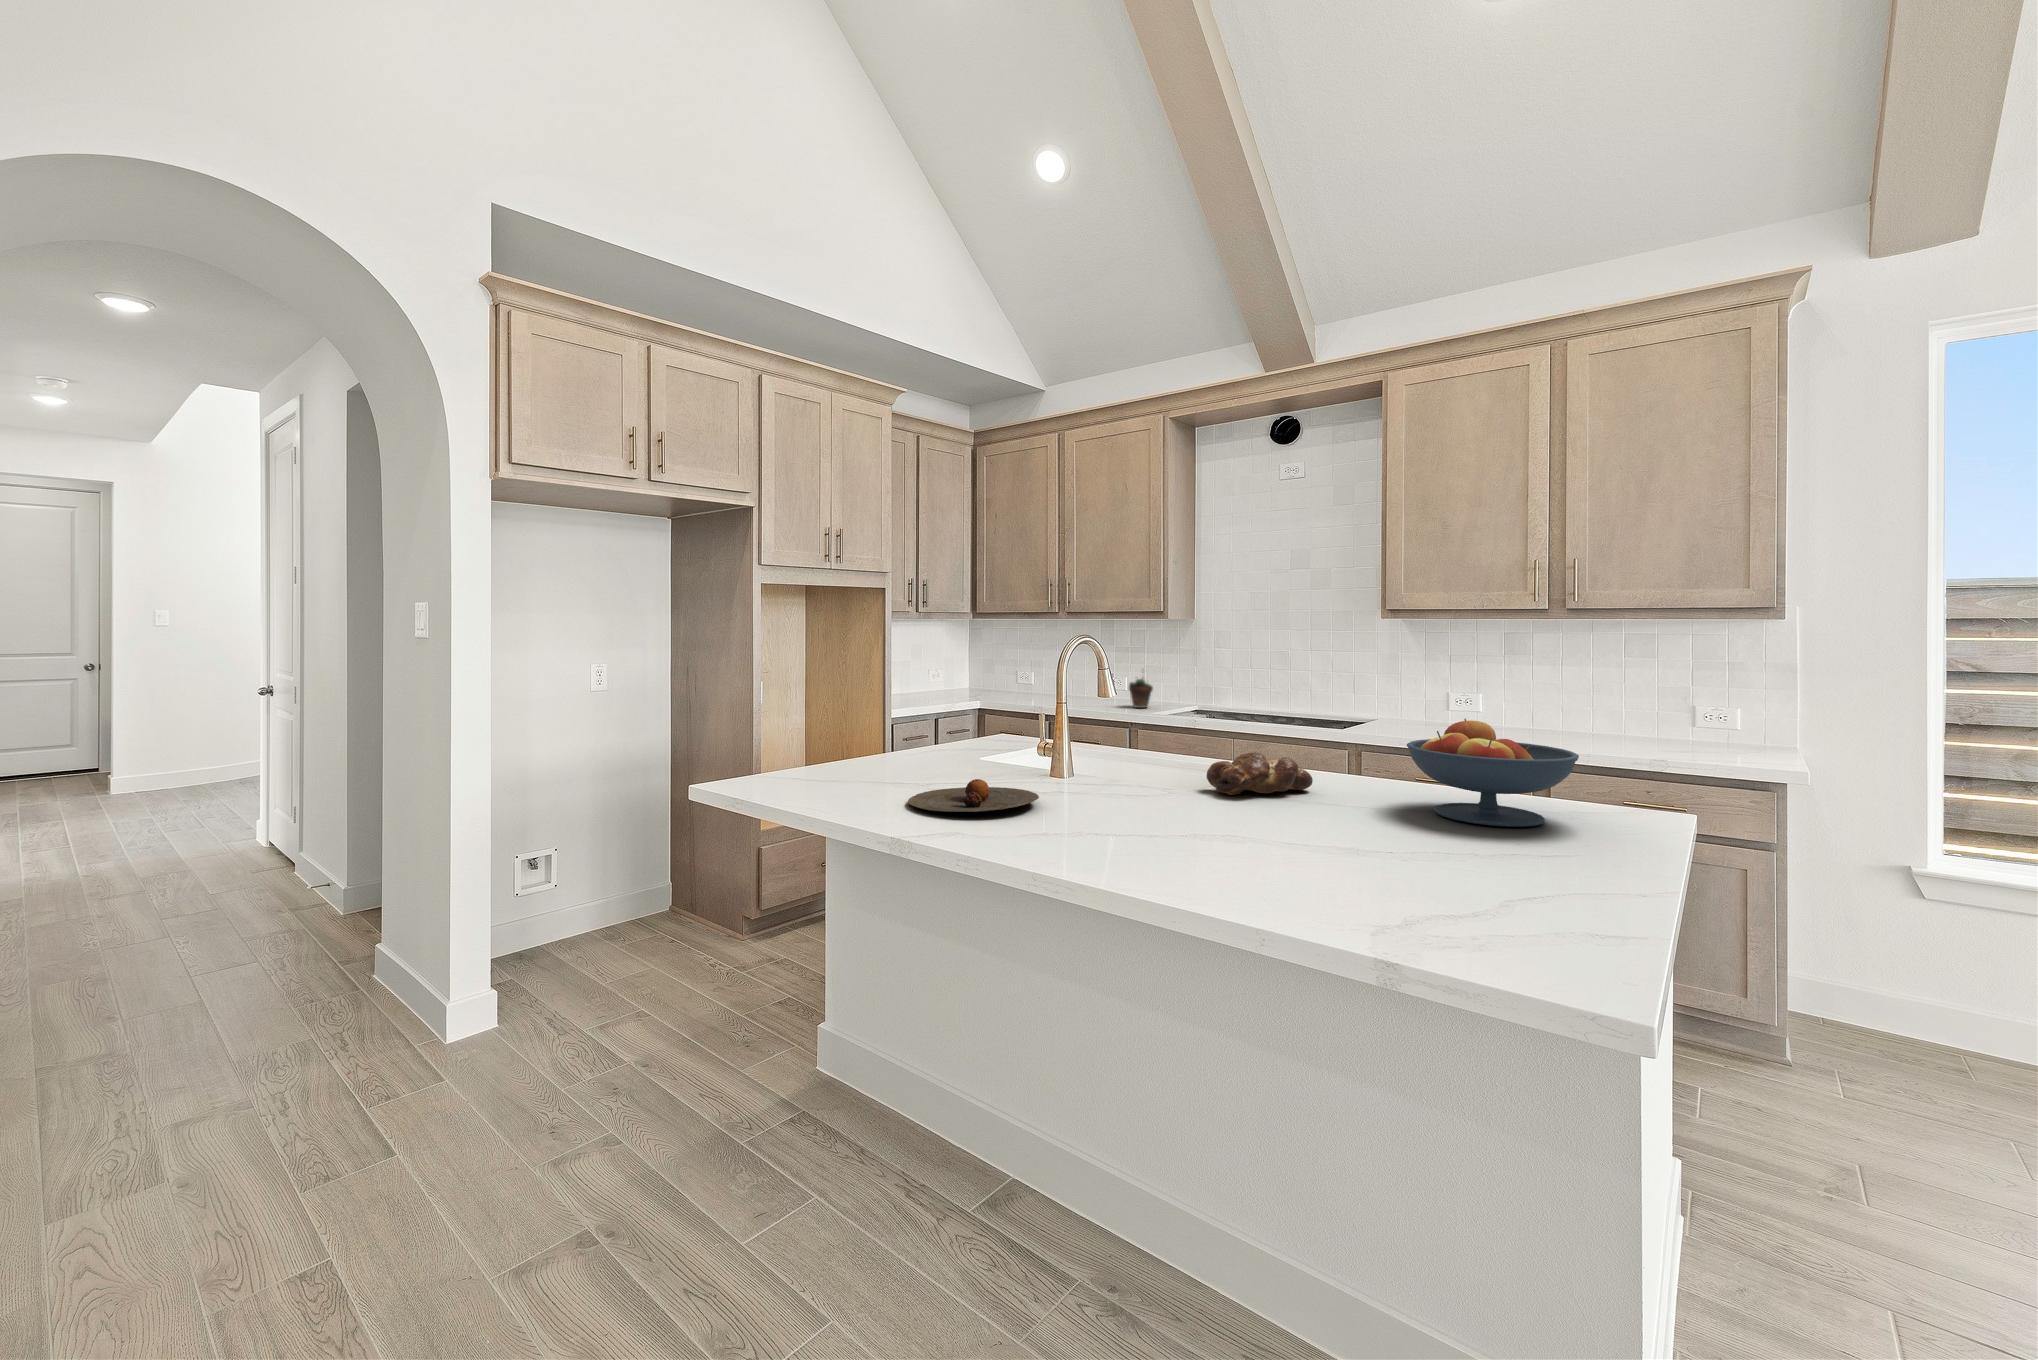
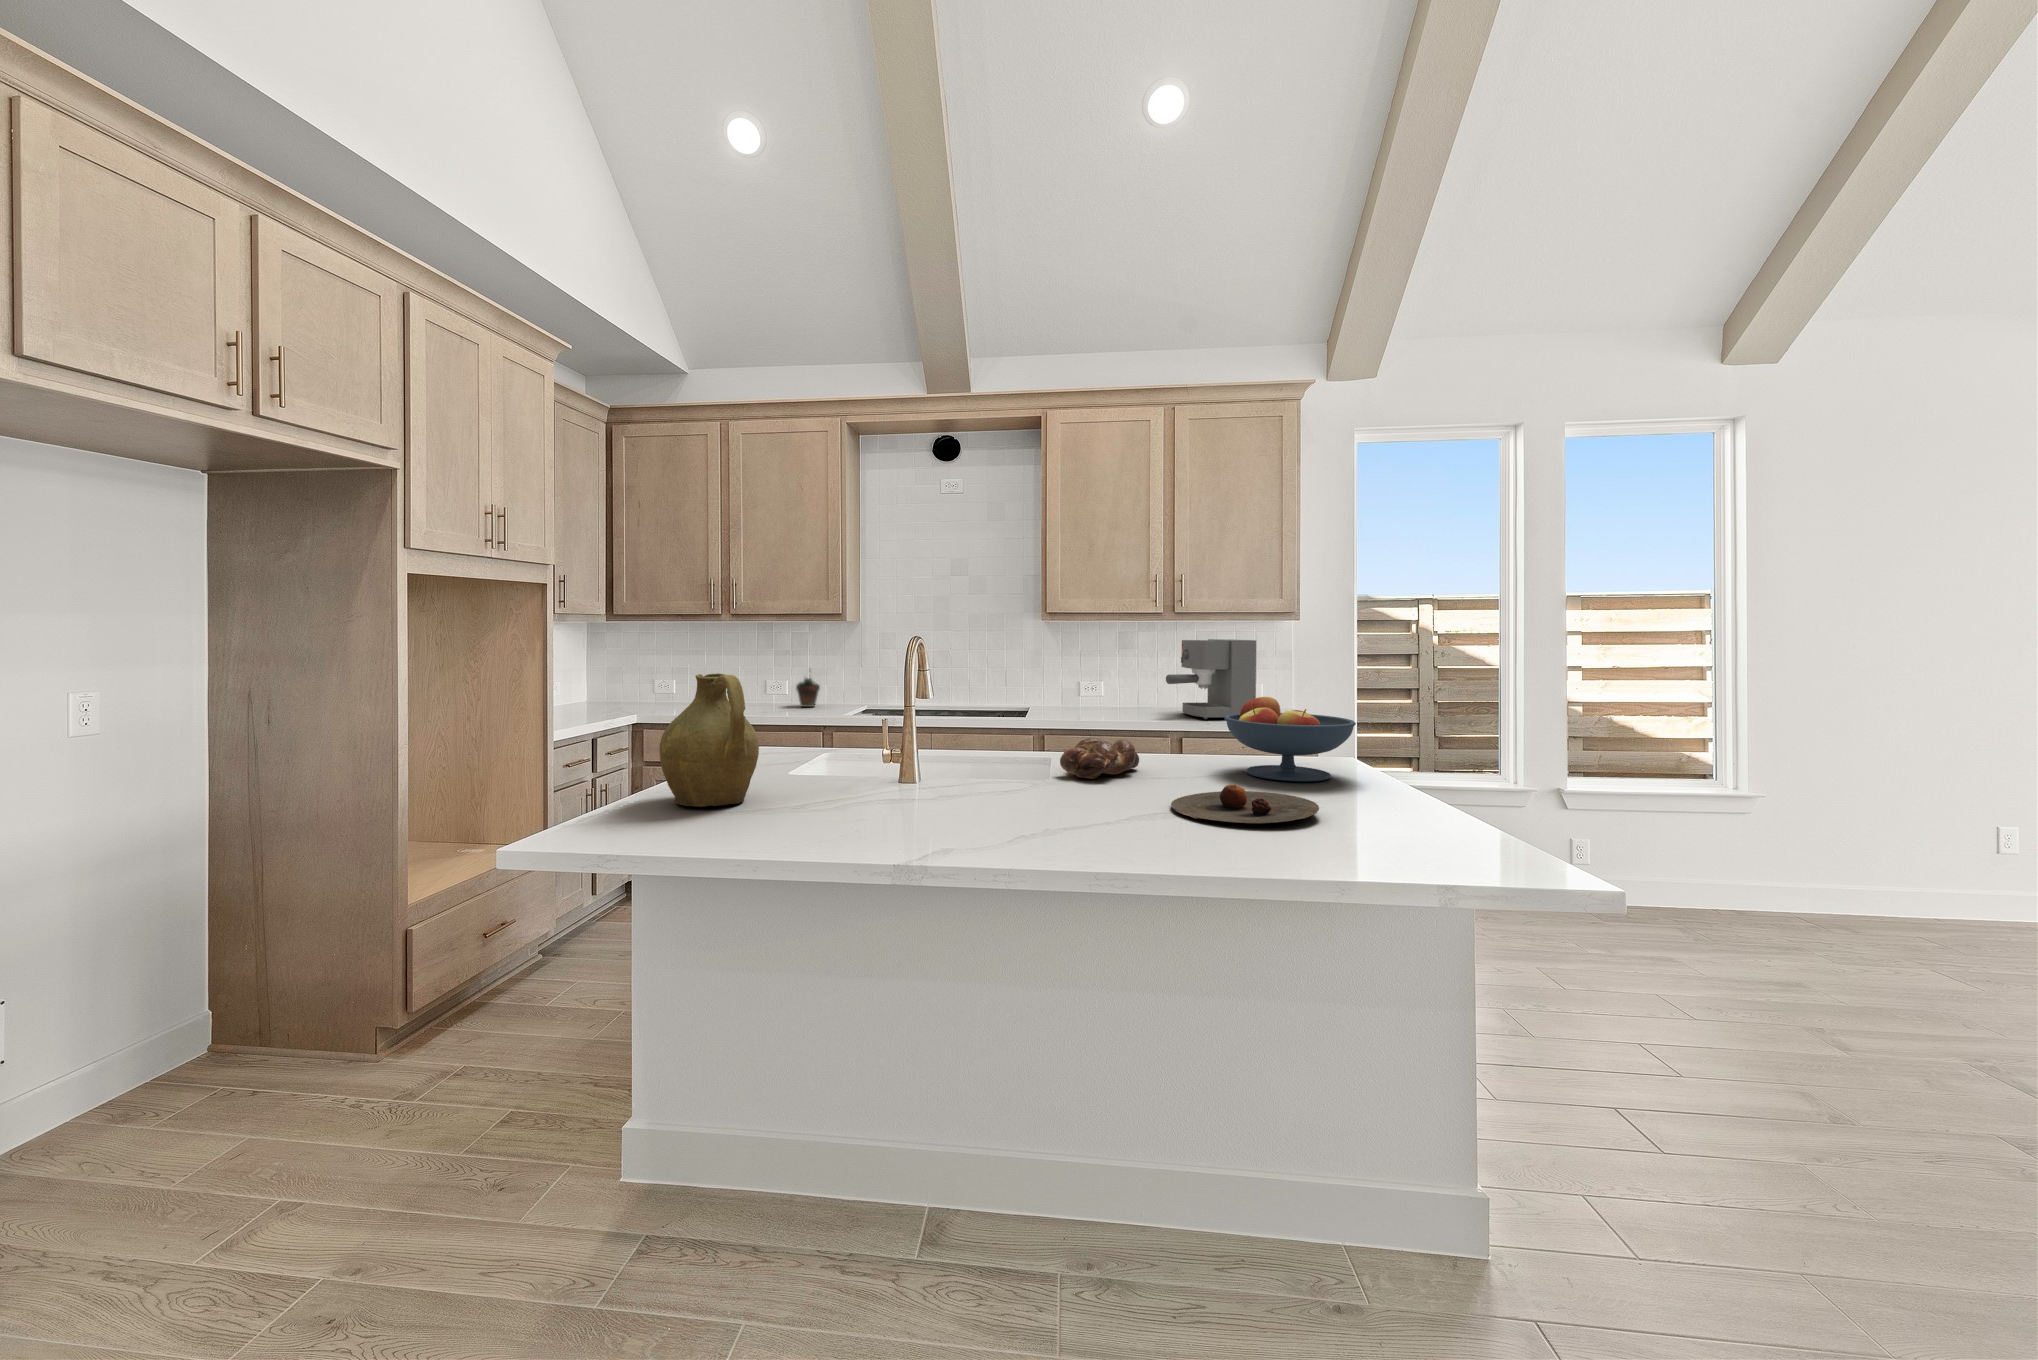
coffee maker: none [1533,647,1673,755] -> present [1166,639,1256,719]
pitcher: none [827,671,906,780] -> present [659,673,759,807]
plate: present [908,779,1039,812] -> present [1171,784,1319,824]

